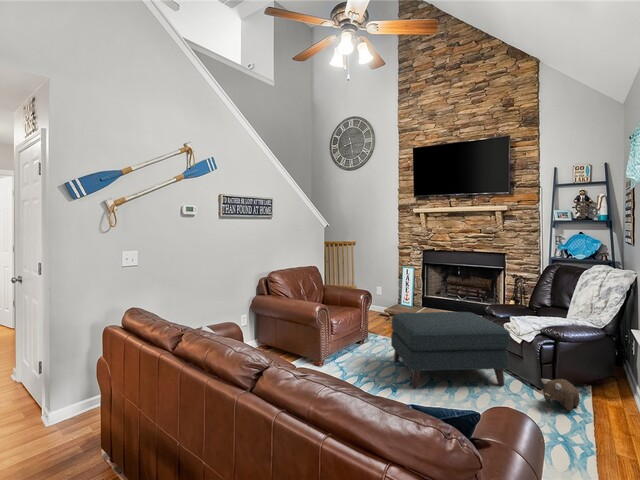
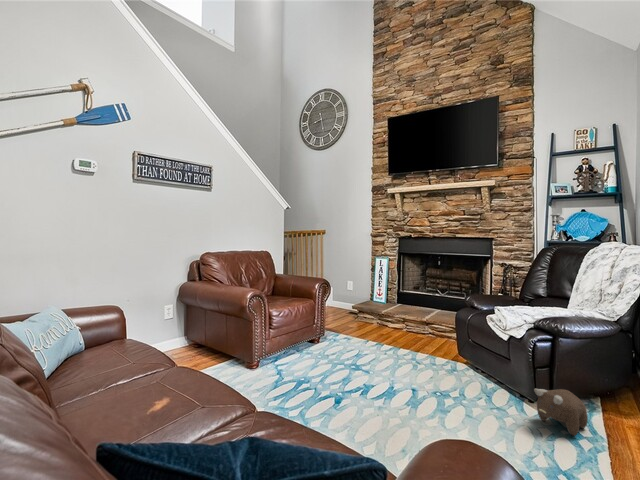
ottoman: present [391,312,510,388] -> none [346,302,493,399]

